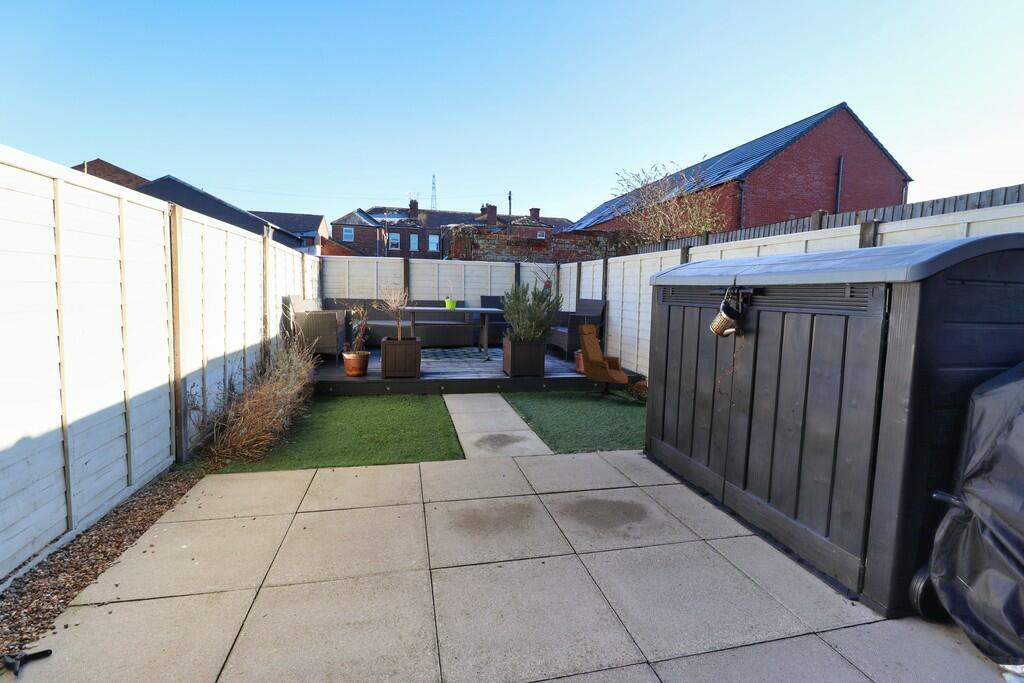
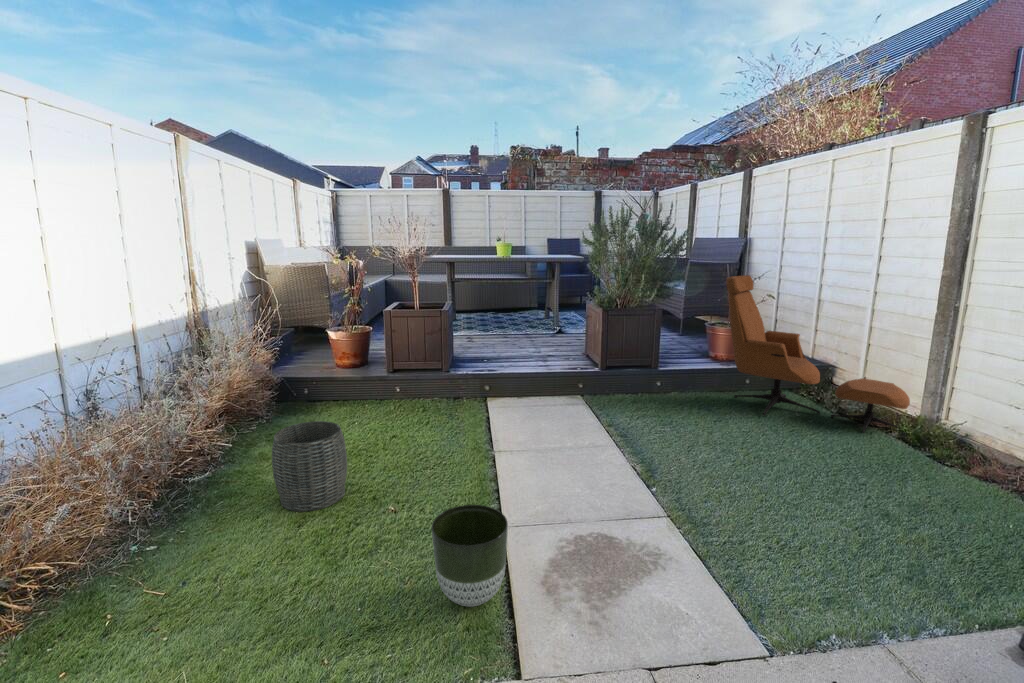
woven basket: none [347,392,382,431] -> present [272,421,347,512]
planter: none [434,414,464,449] -> present [432,505,508,607]

